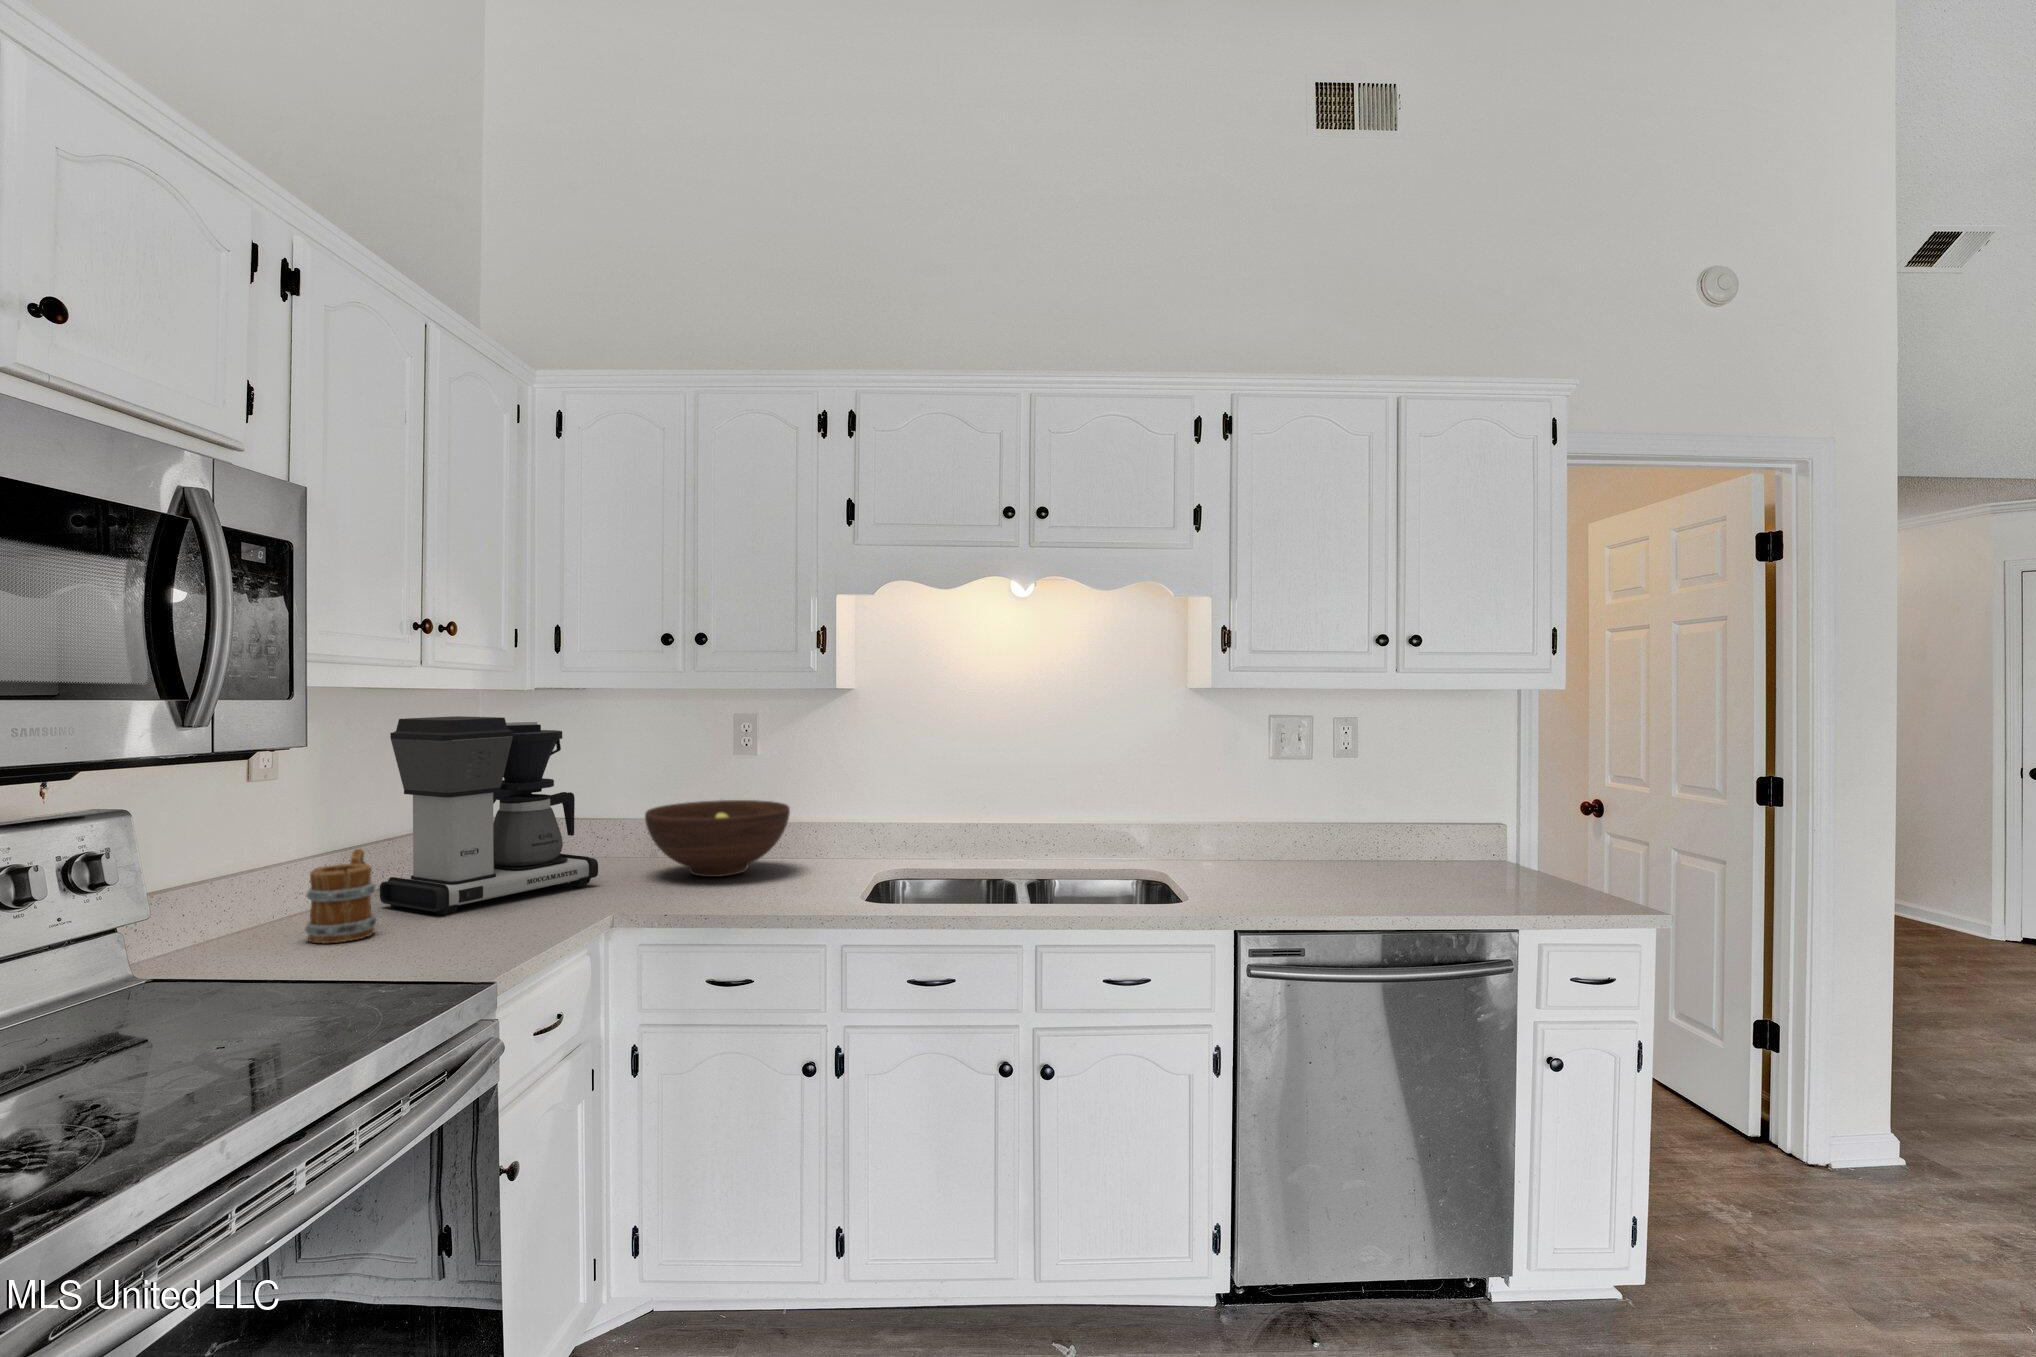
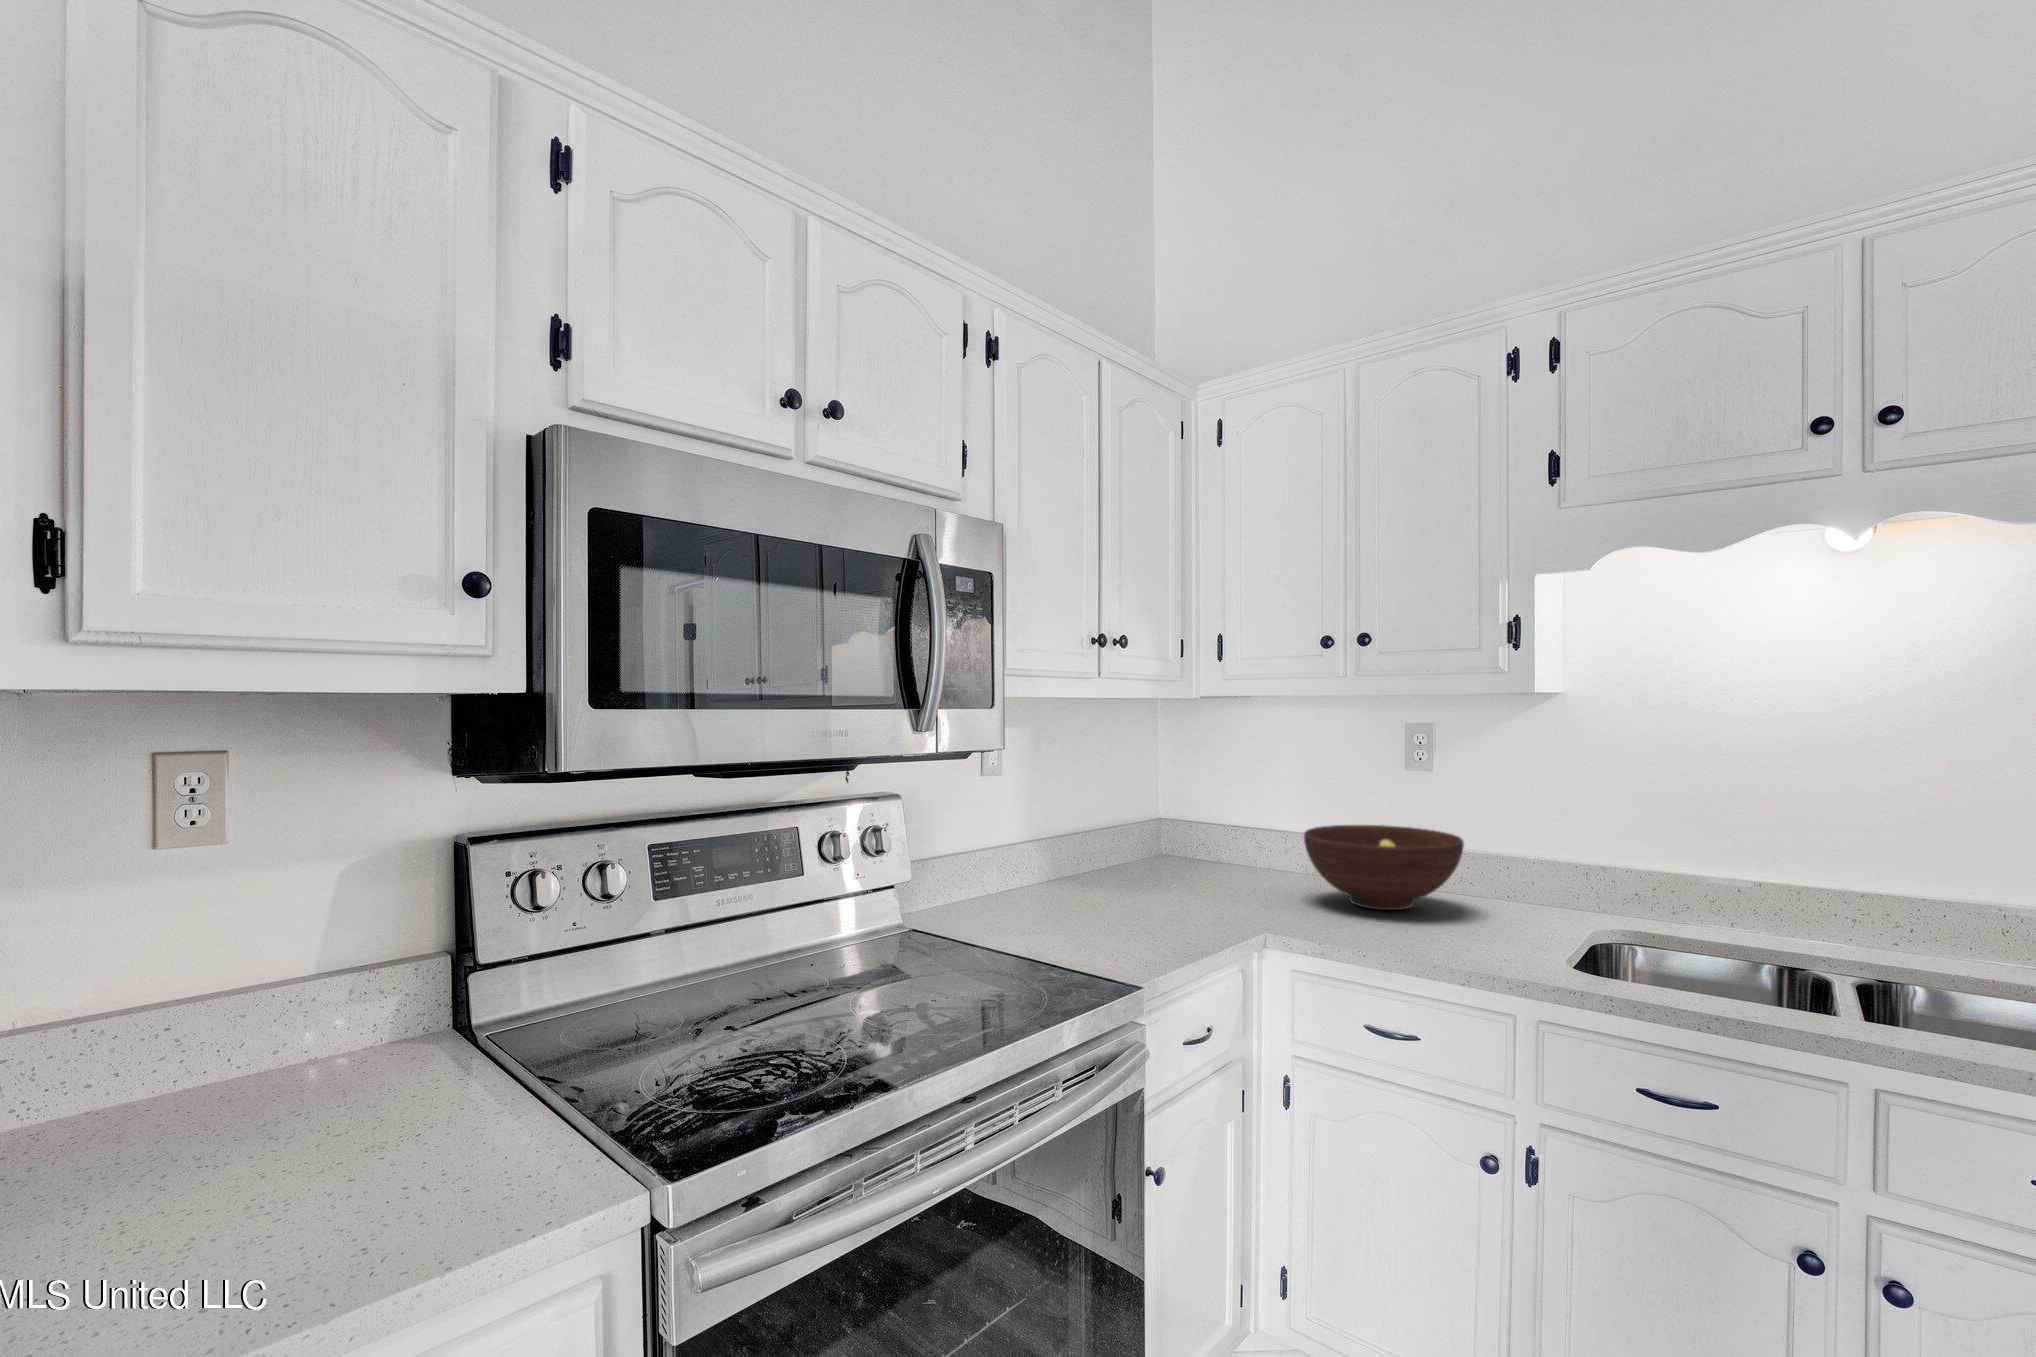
coffee maker: present [380,716,598,915] -> none [1065,725,1256,914]
mug: present [305,849,377,943] -> none [1004,843,1059,926]

